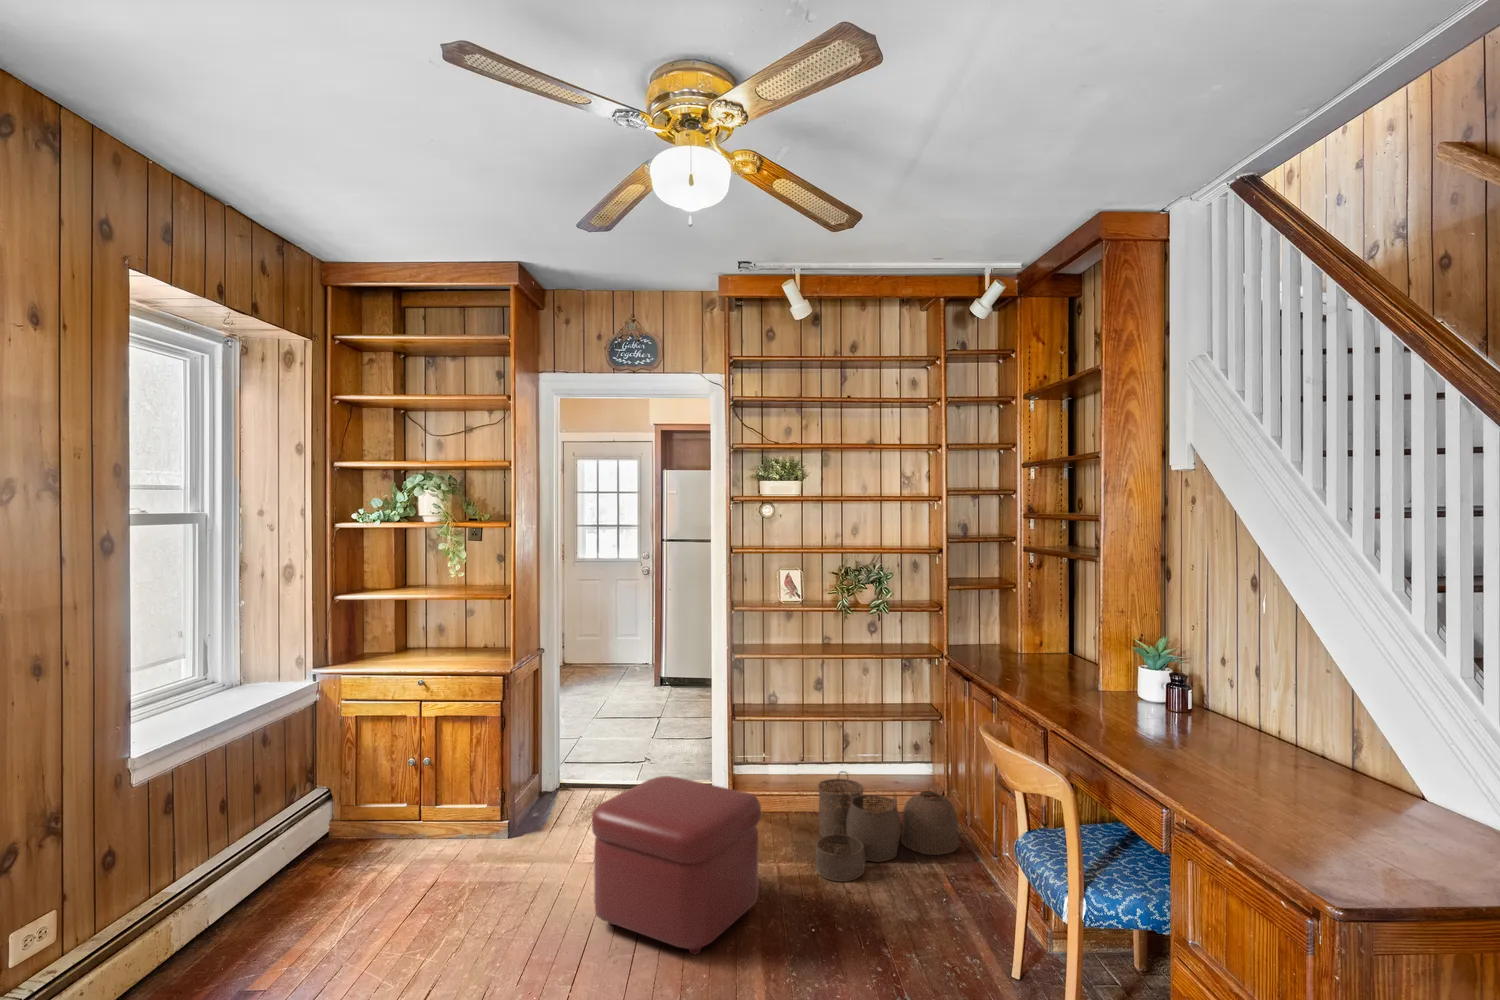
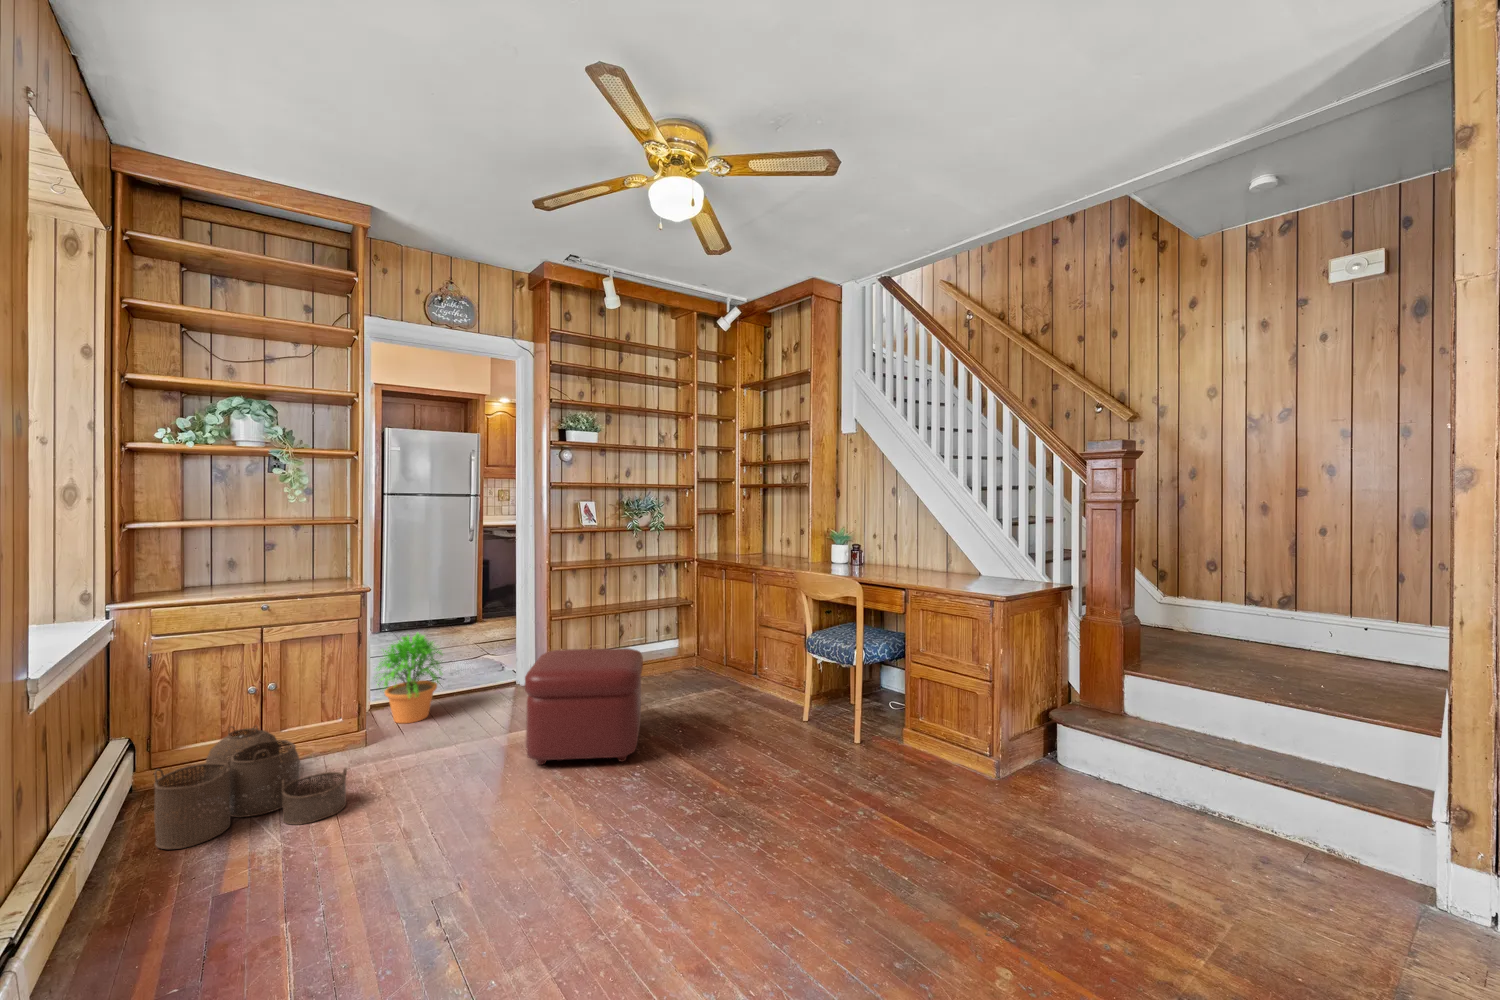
potted plant: none [530,720,605,823] -> present [378,632,442,723]
woven basket: present [816,771,959,882] -> present [154,726,347,849]

